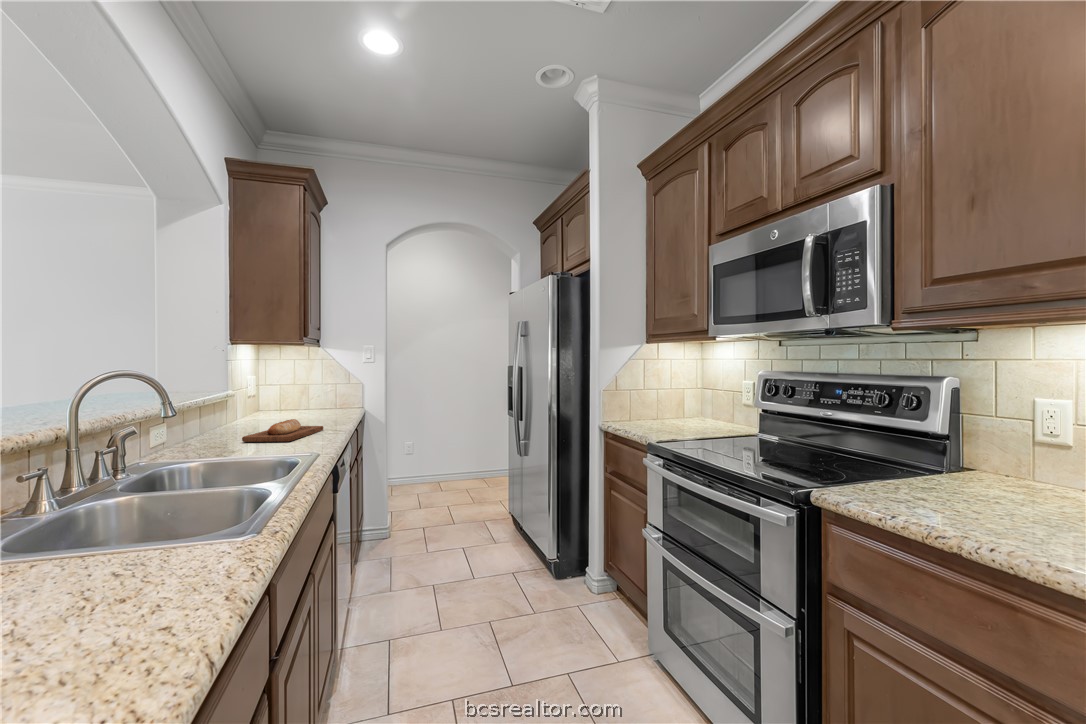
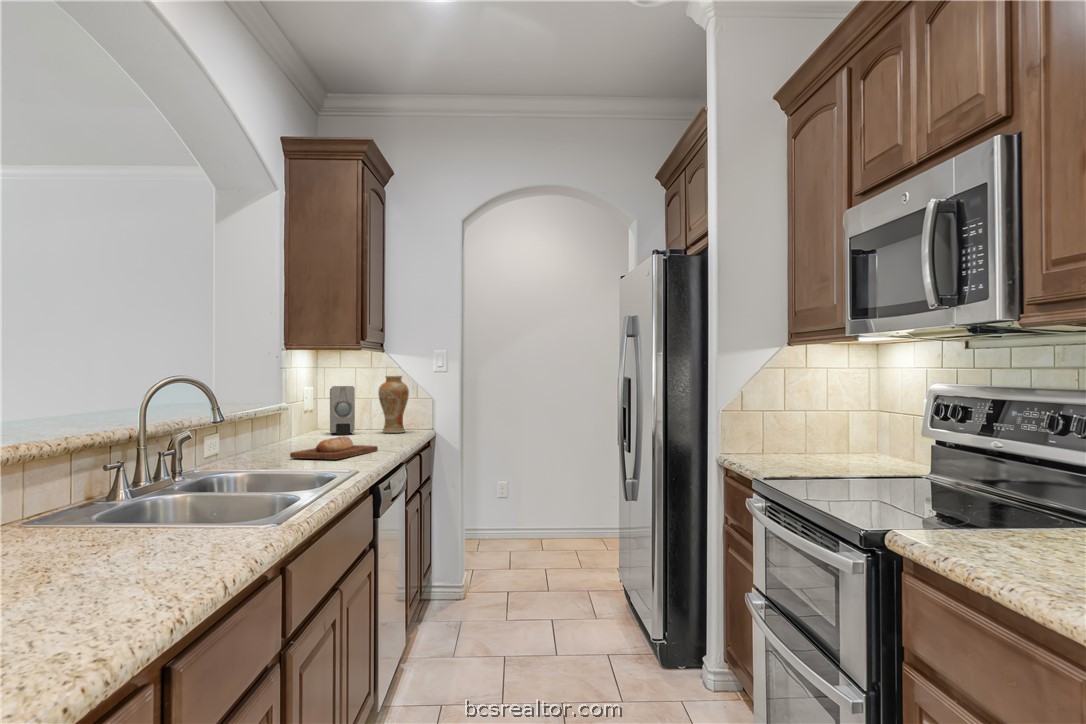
vase: none [315,366,341,412] -> present [378,376,409,433]
soap dispenser: none [271,375,295,415] -> present [330,386,355,435]

